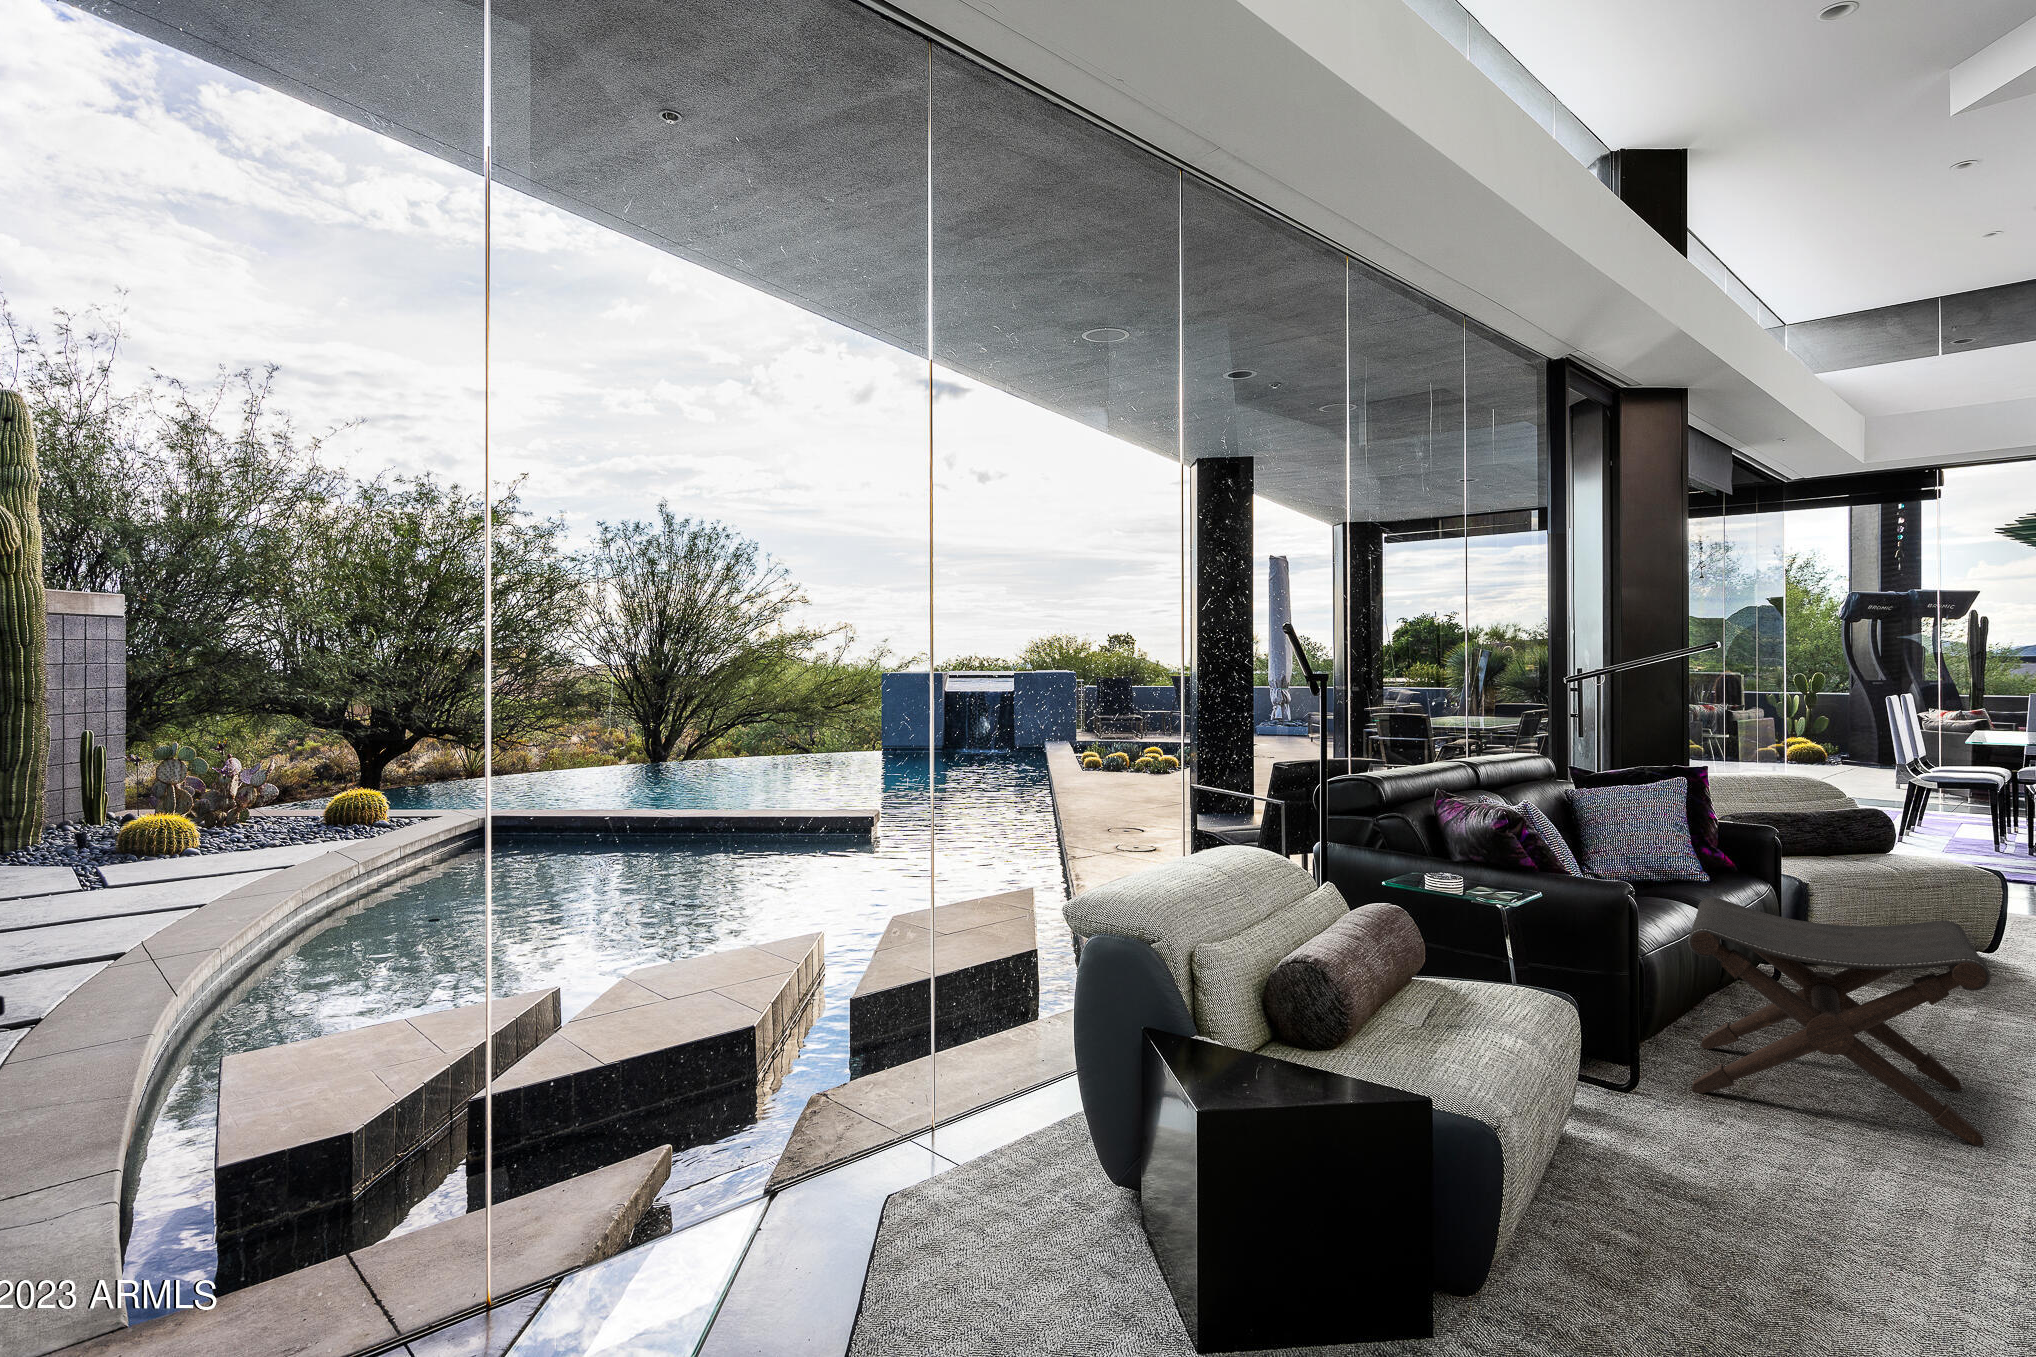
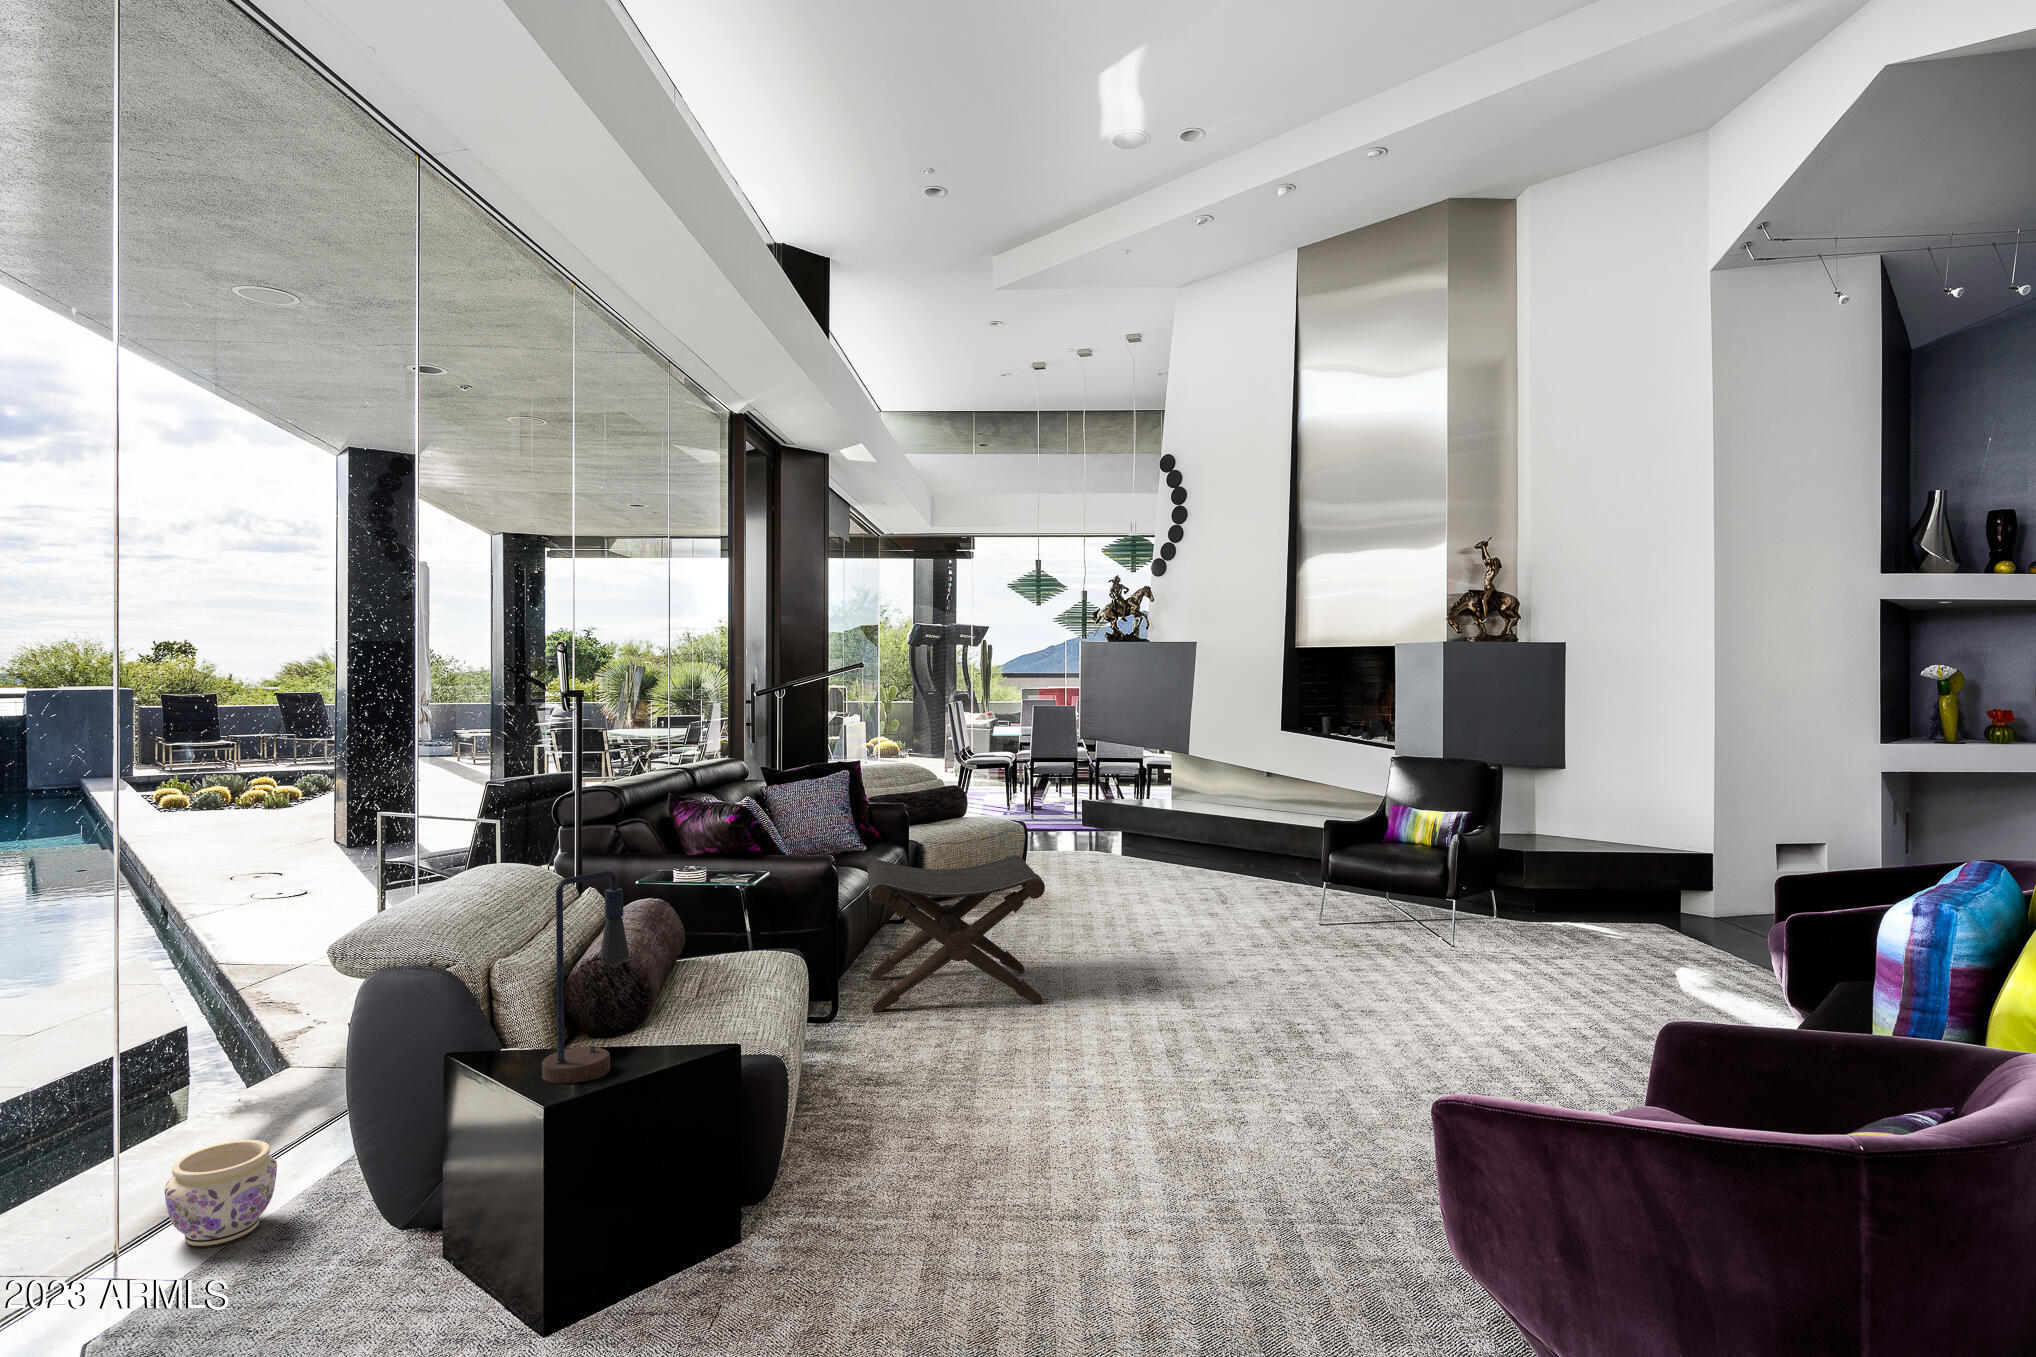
table lamp: none [1211,875,1304,1099] -> present [542,871,629,1083]
planter: none [957,1061,1035,1149] -> present [164,1140,277,1248]

